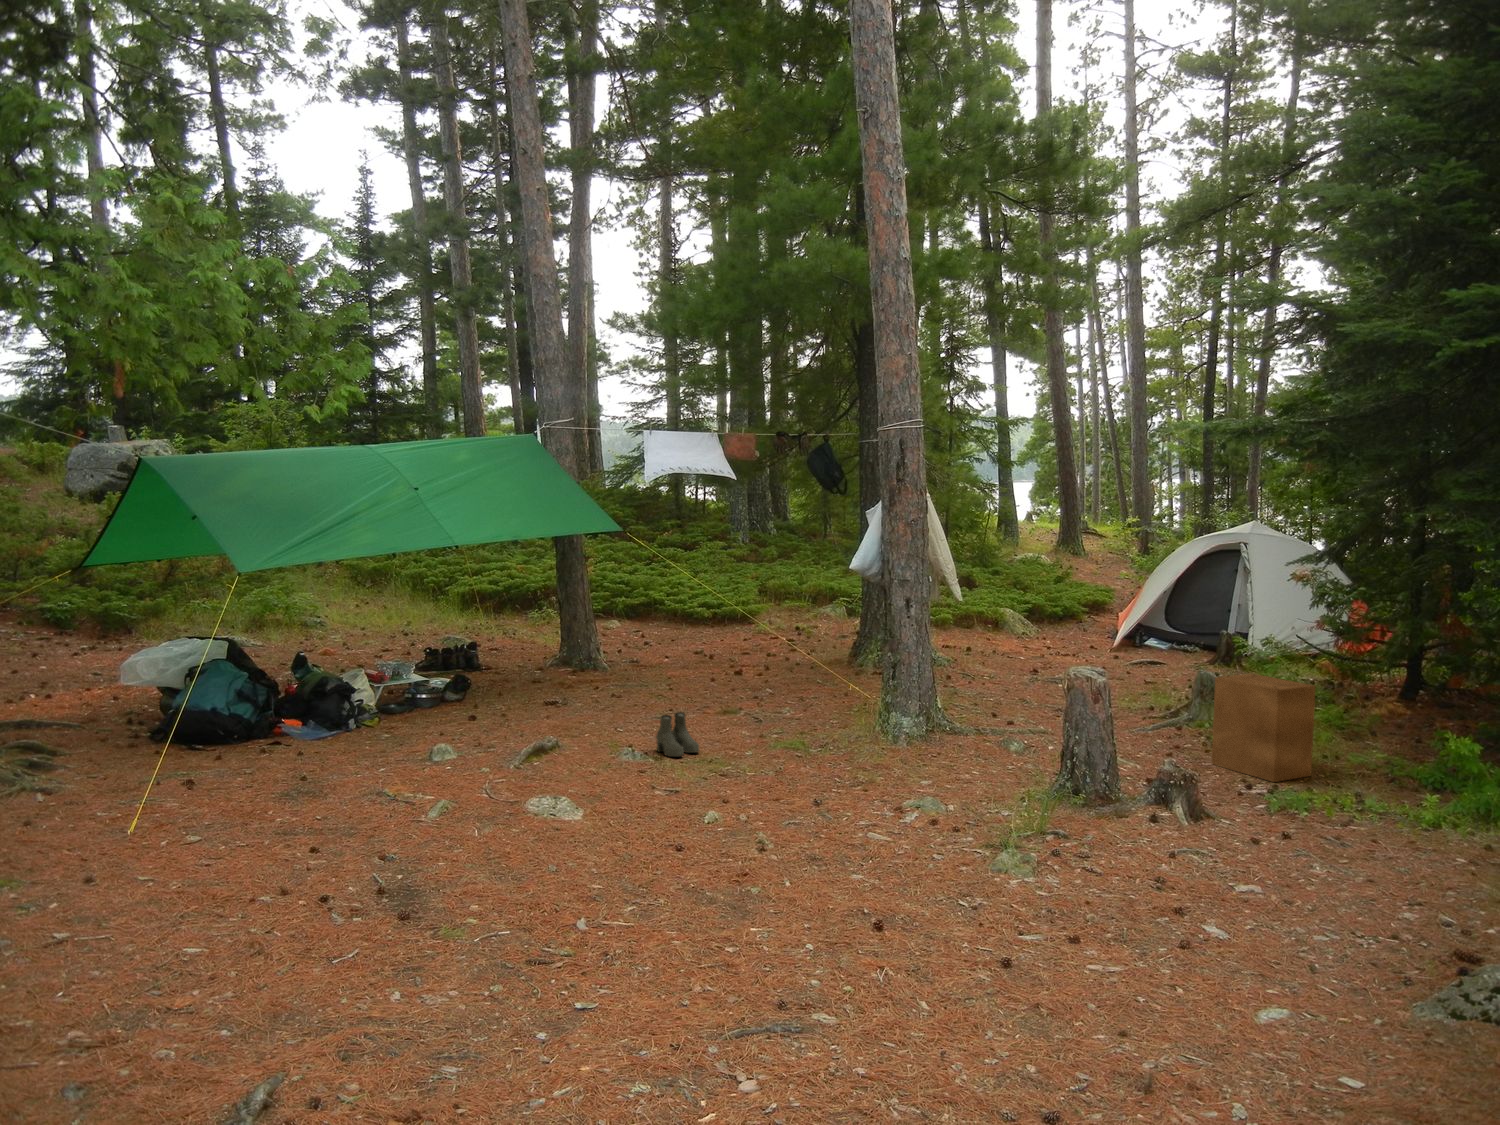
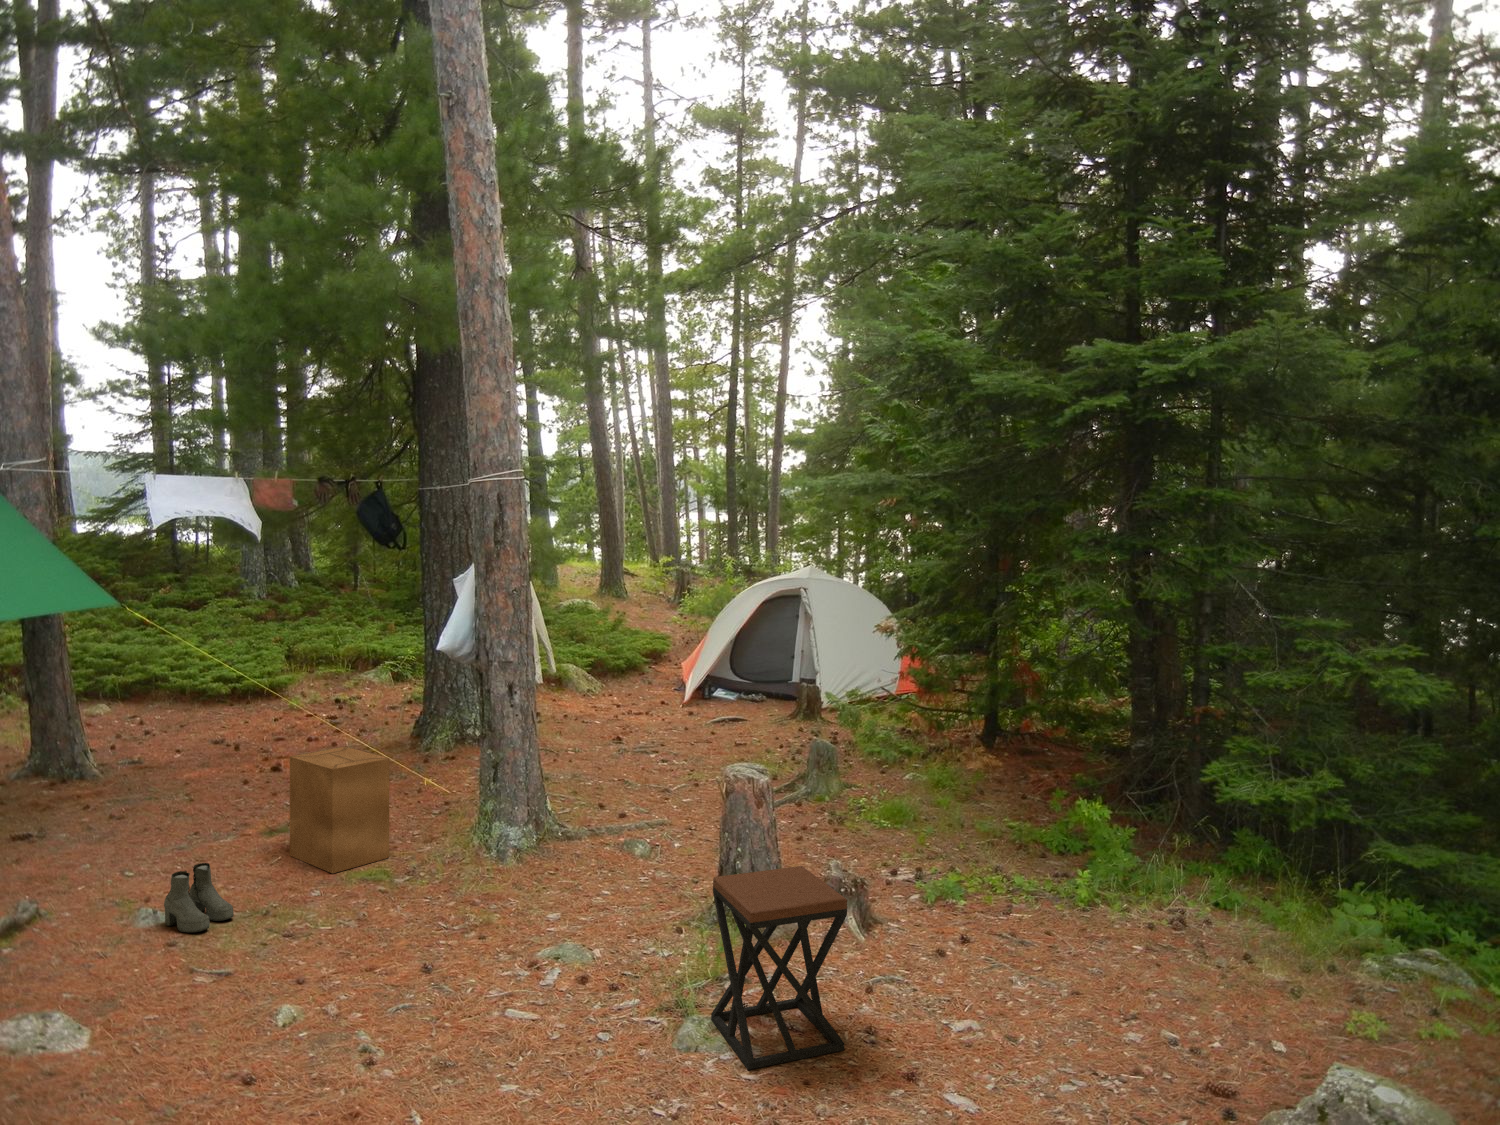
cardboard box: present [1212,674,1316,782] -> present [290,747,389,873]
stool: none [1028,741,1136,889] -> present [711,866,847,1070]

